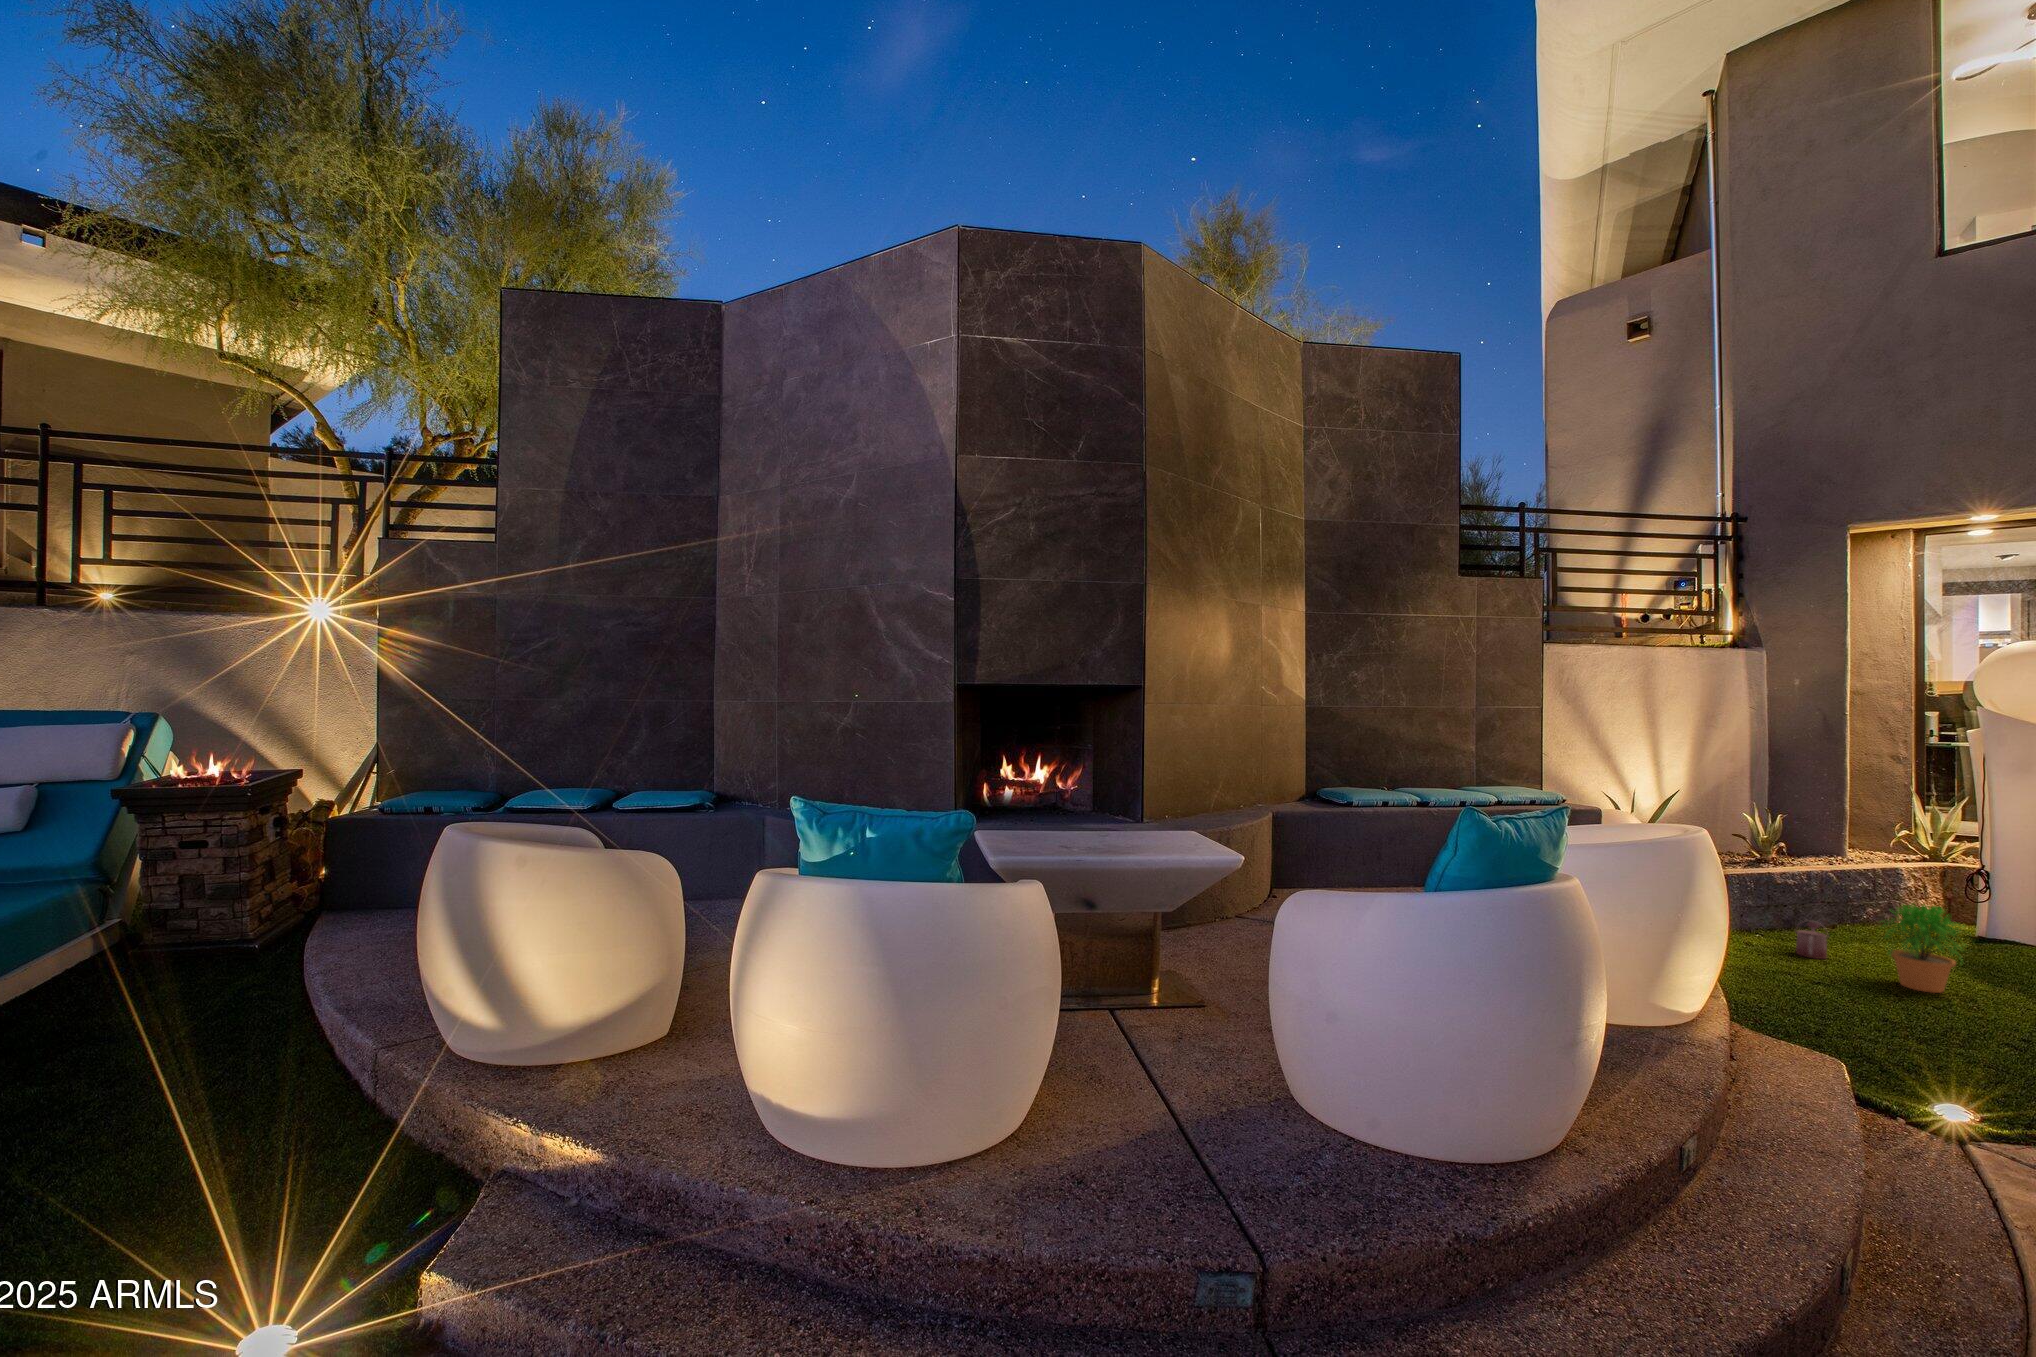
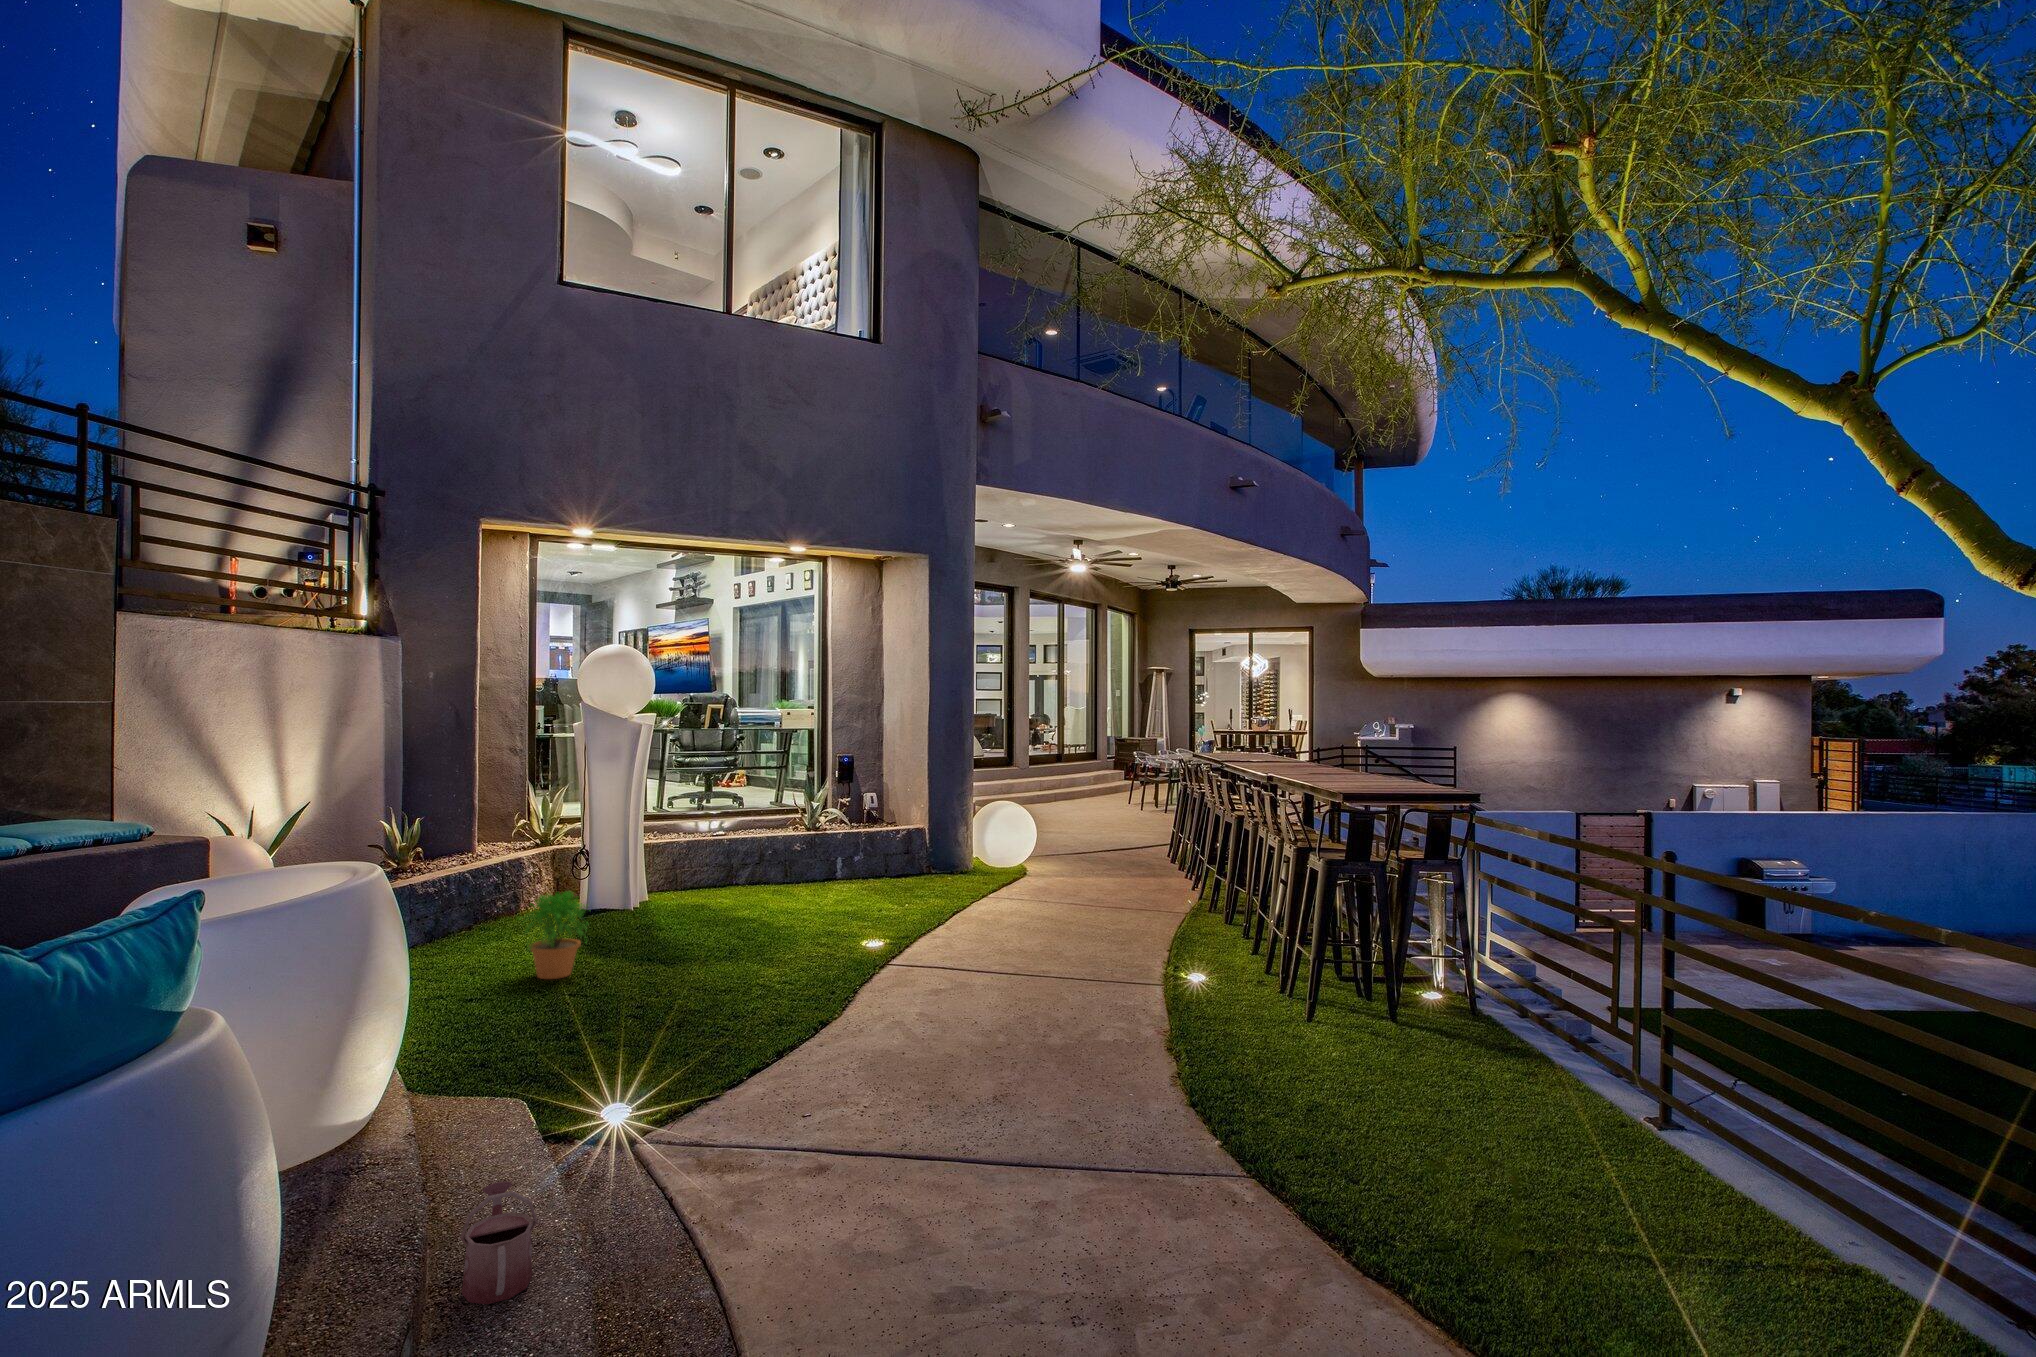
watering can: present [1796,921,1829,959] -> present [460,1181,538,1304]

